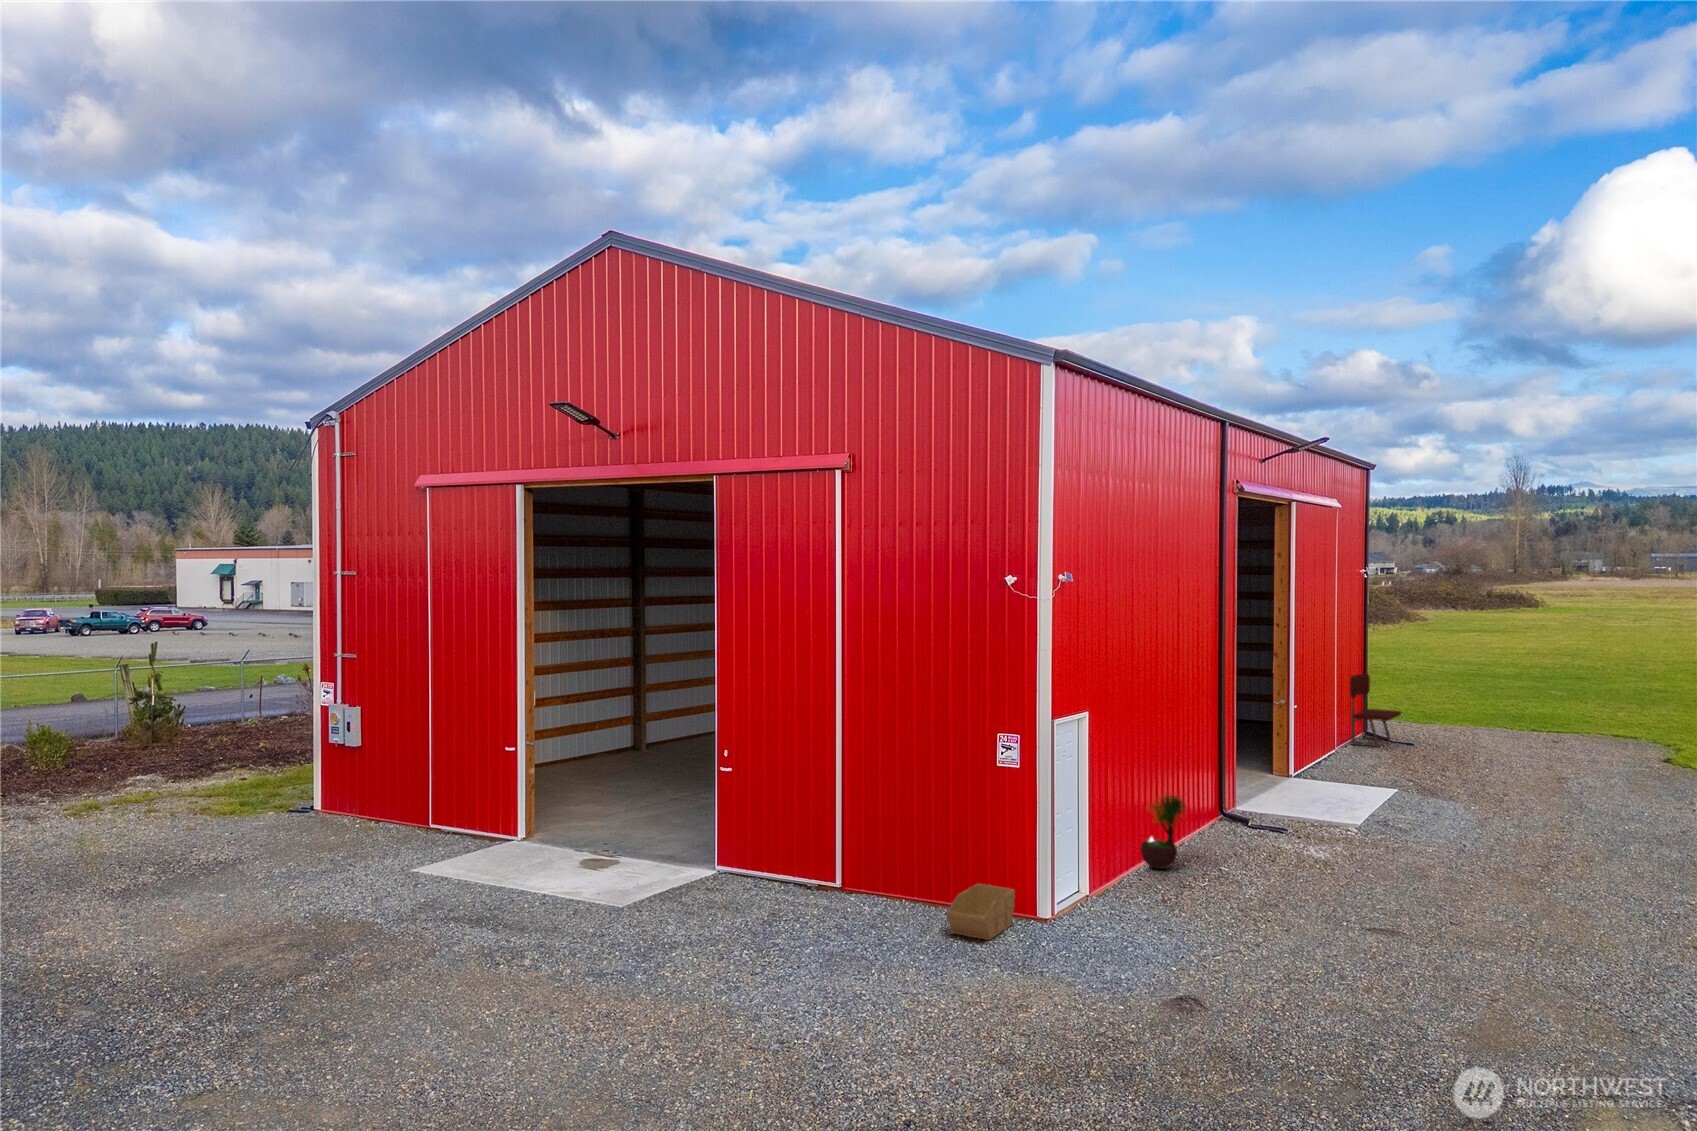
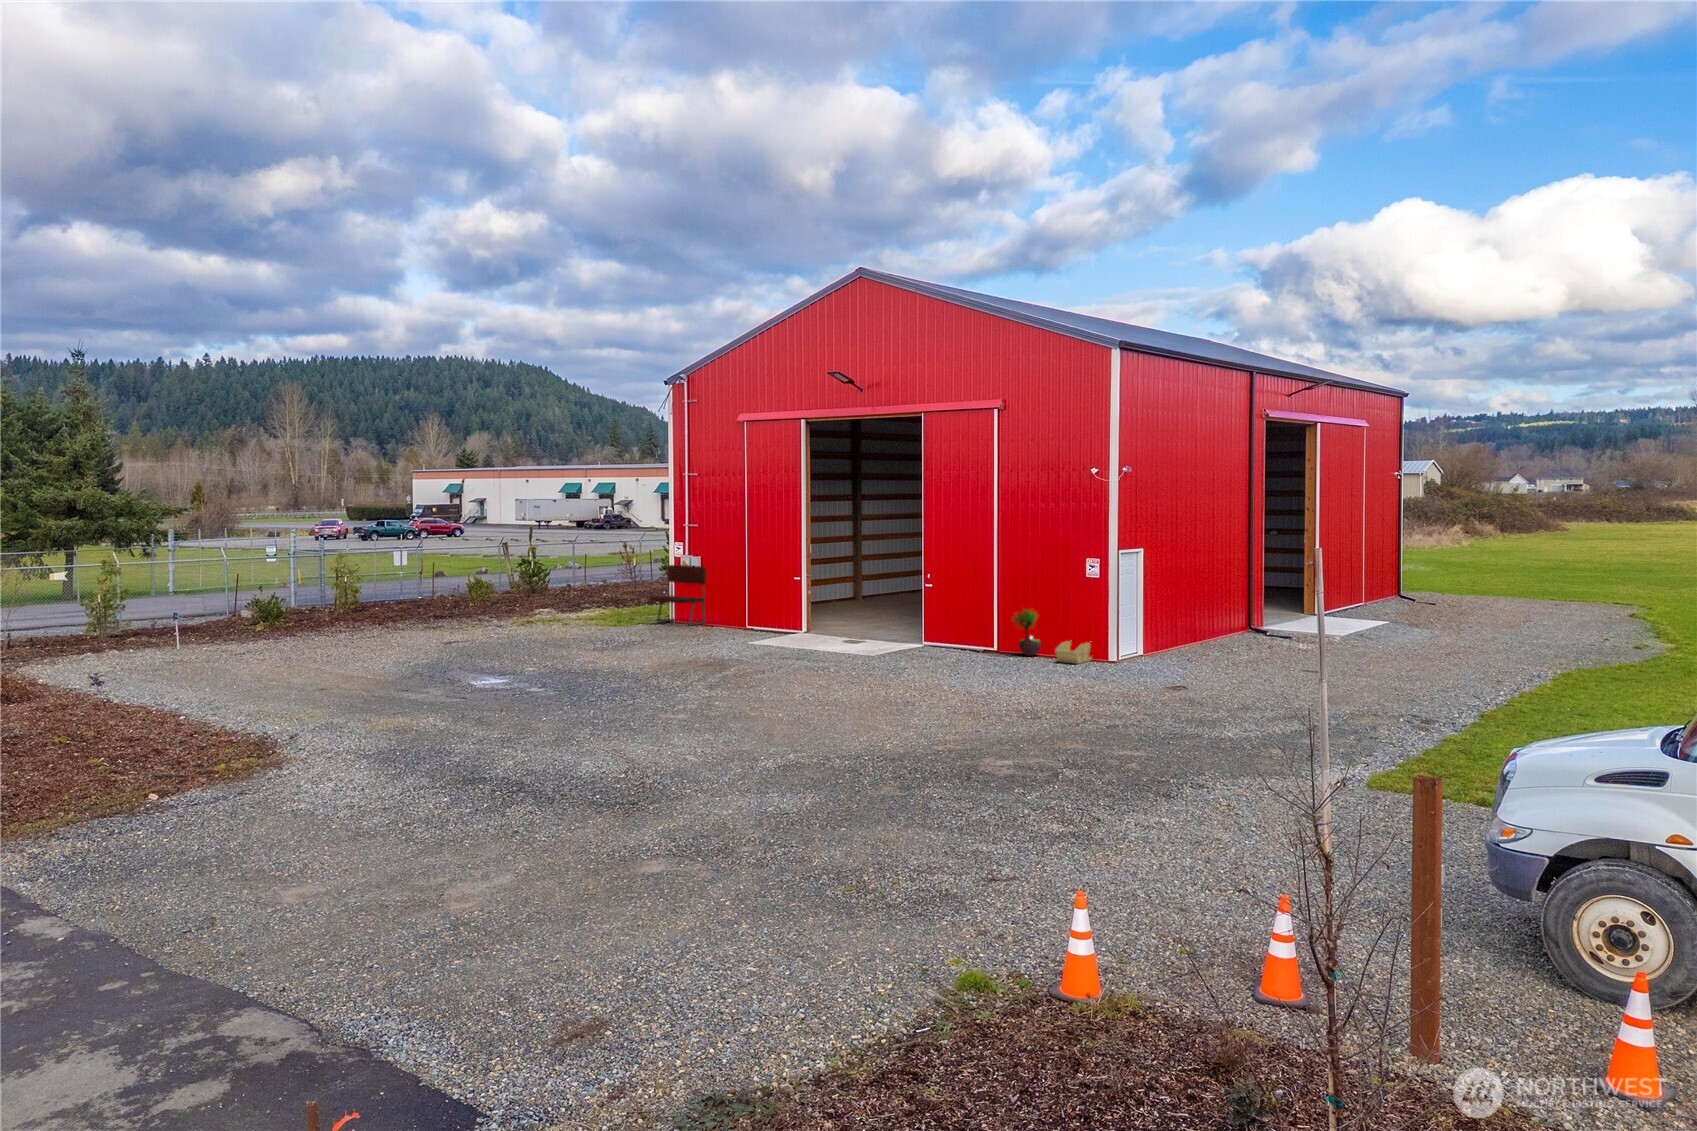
bench: present [1350,674,1401,747] -> present [650,565,706,626]
potted tree: present [1141,795,1186,869] -> present [1013,610,1041,656]

